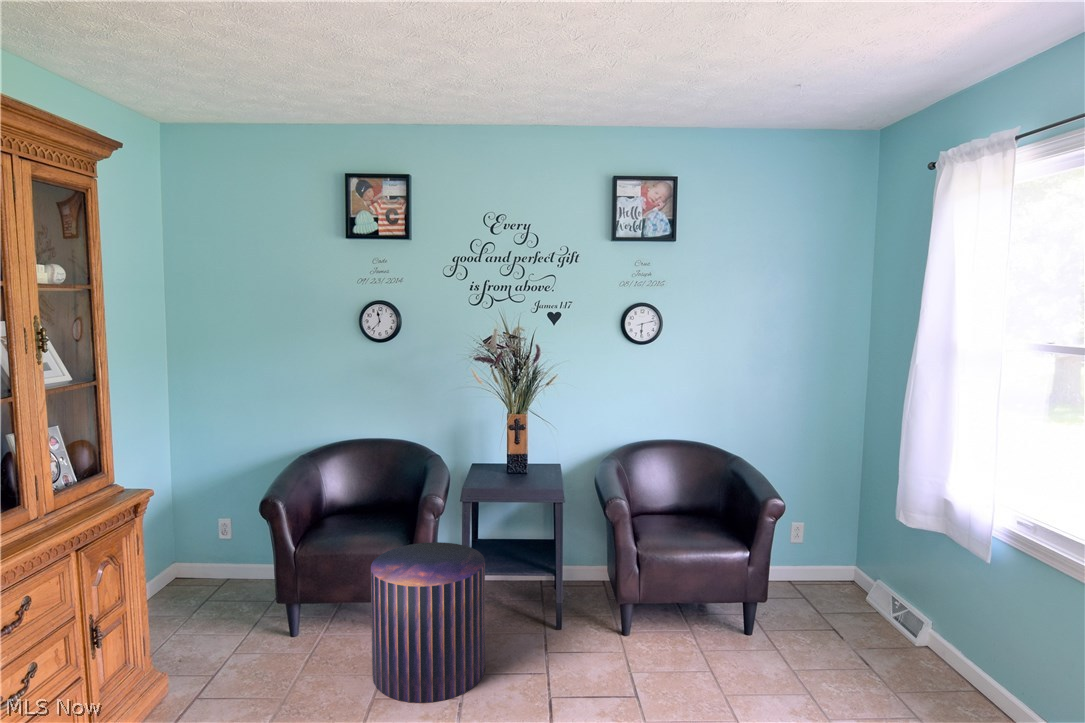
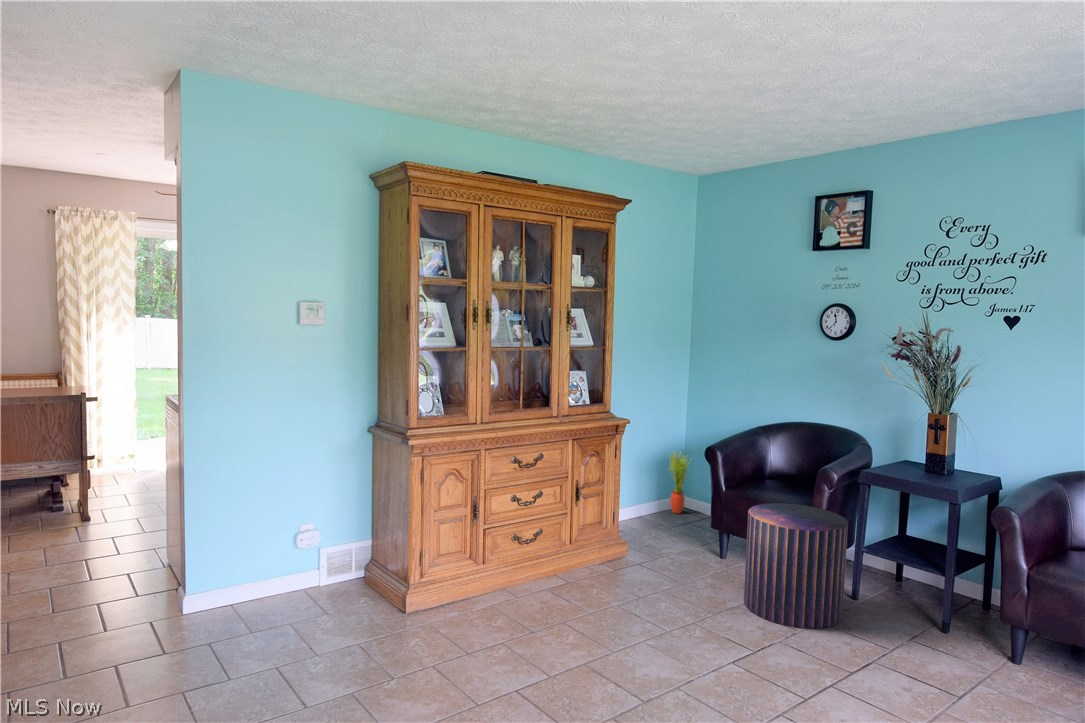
potted plant: none [159,505,194,593] -> present [669,452,691,513]

